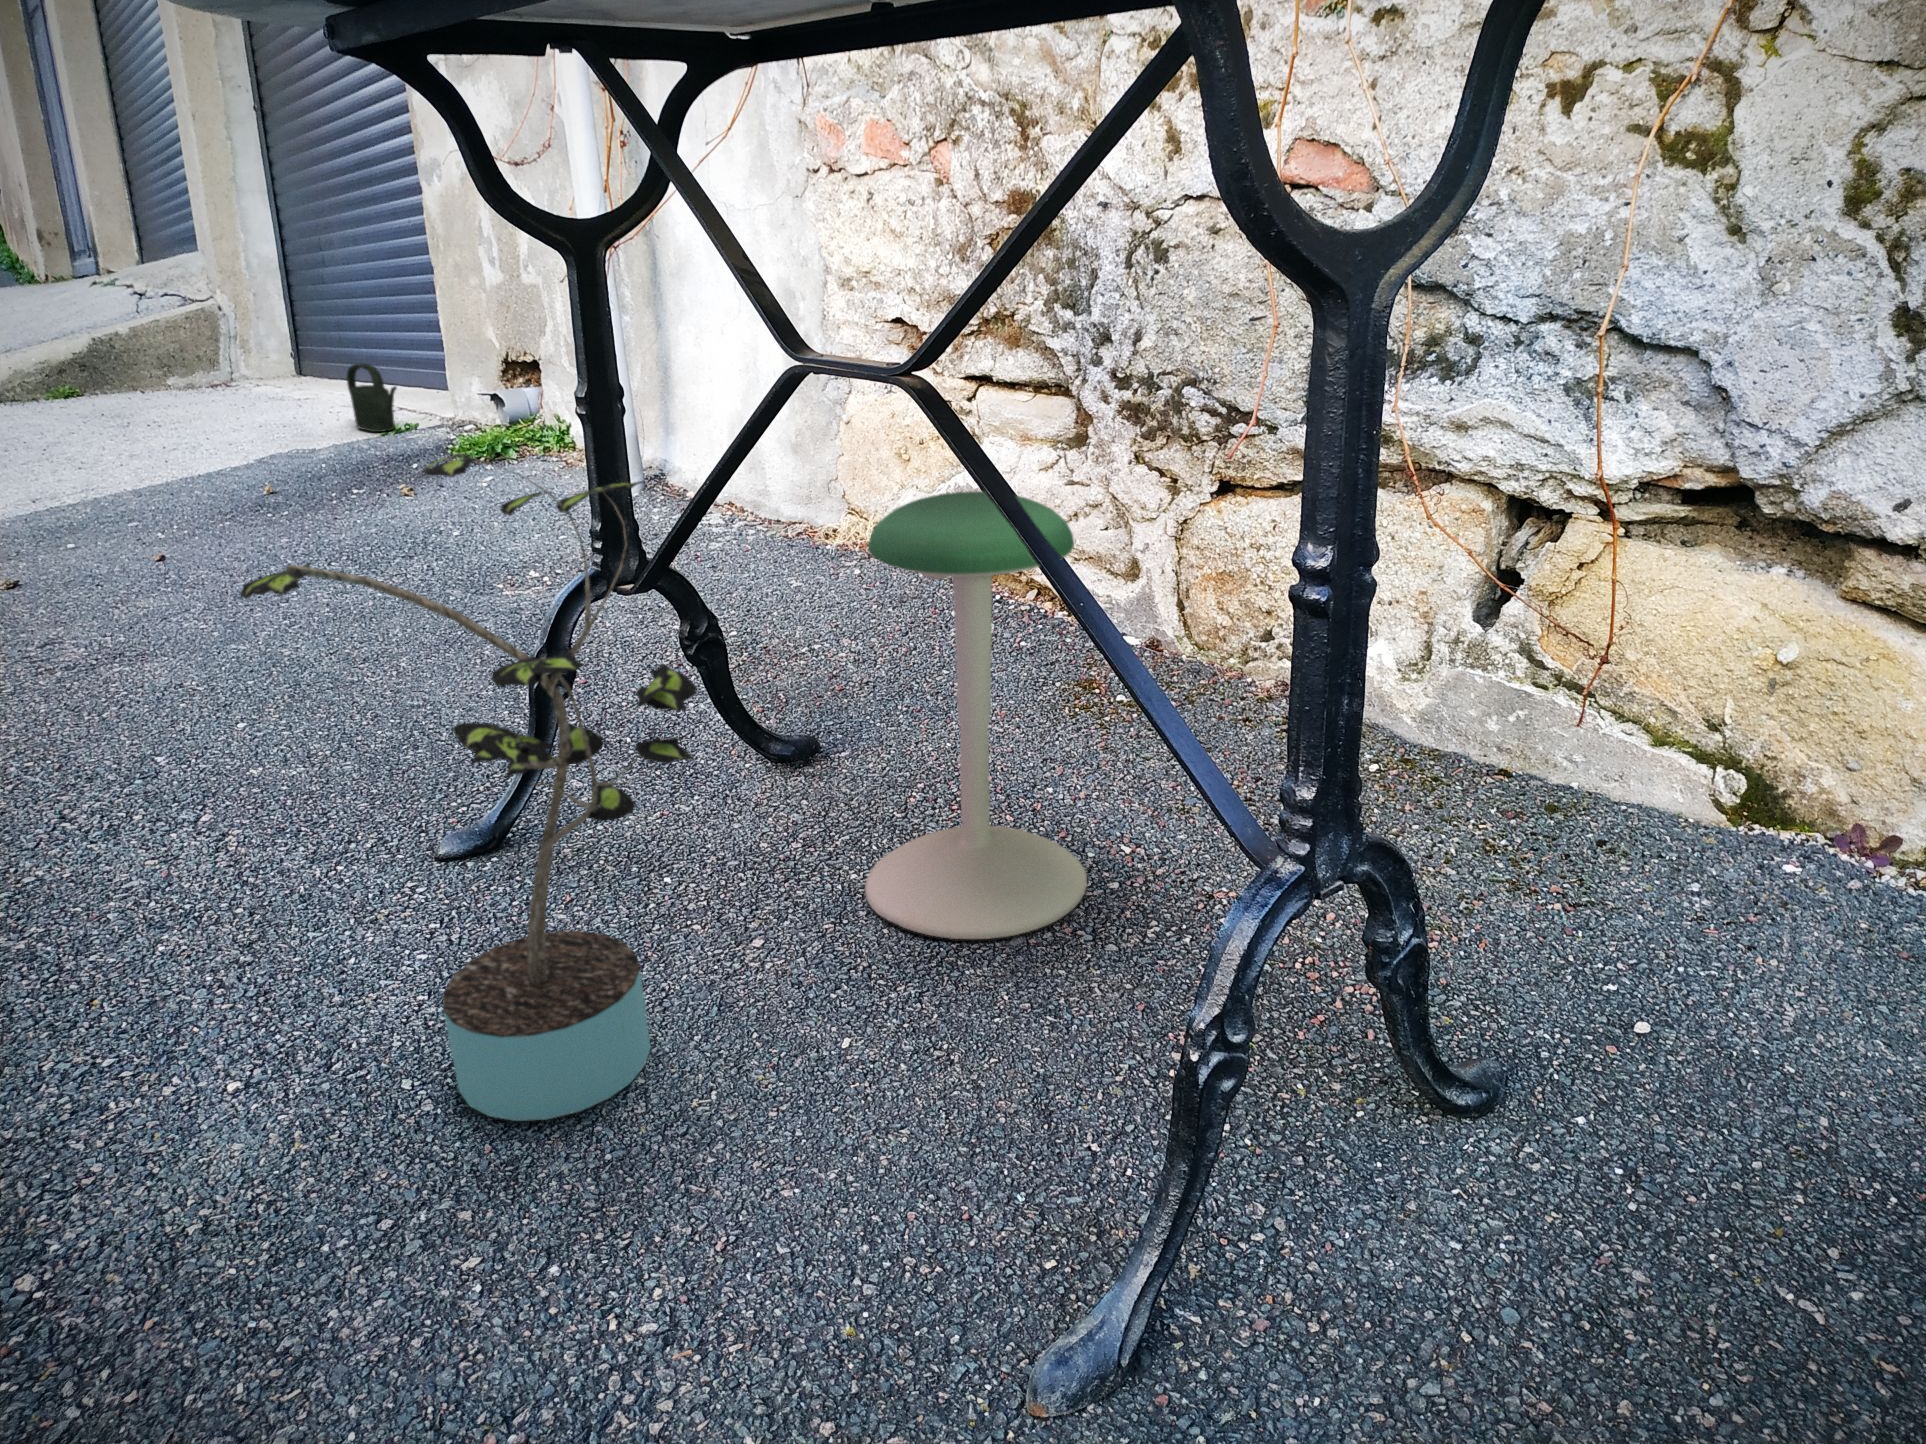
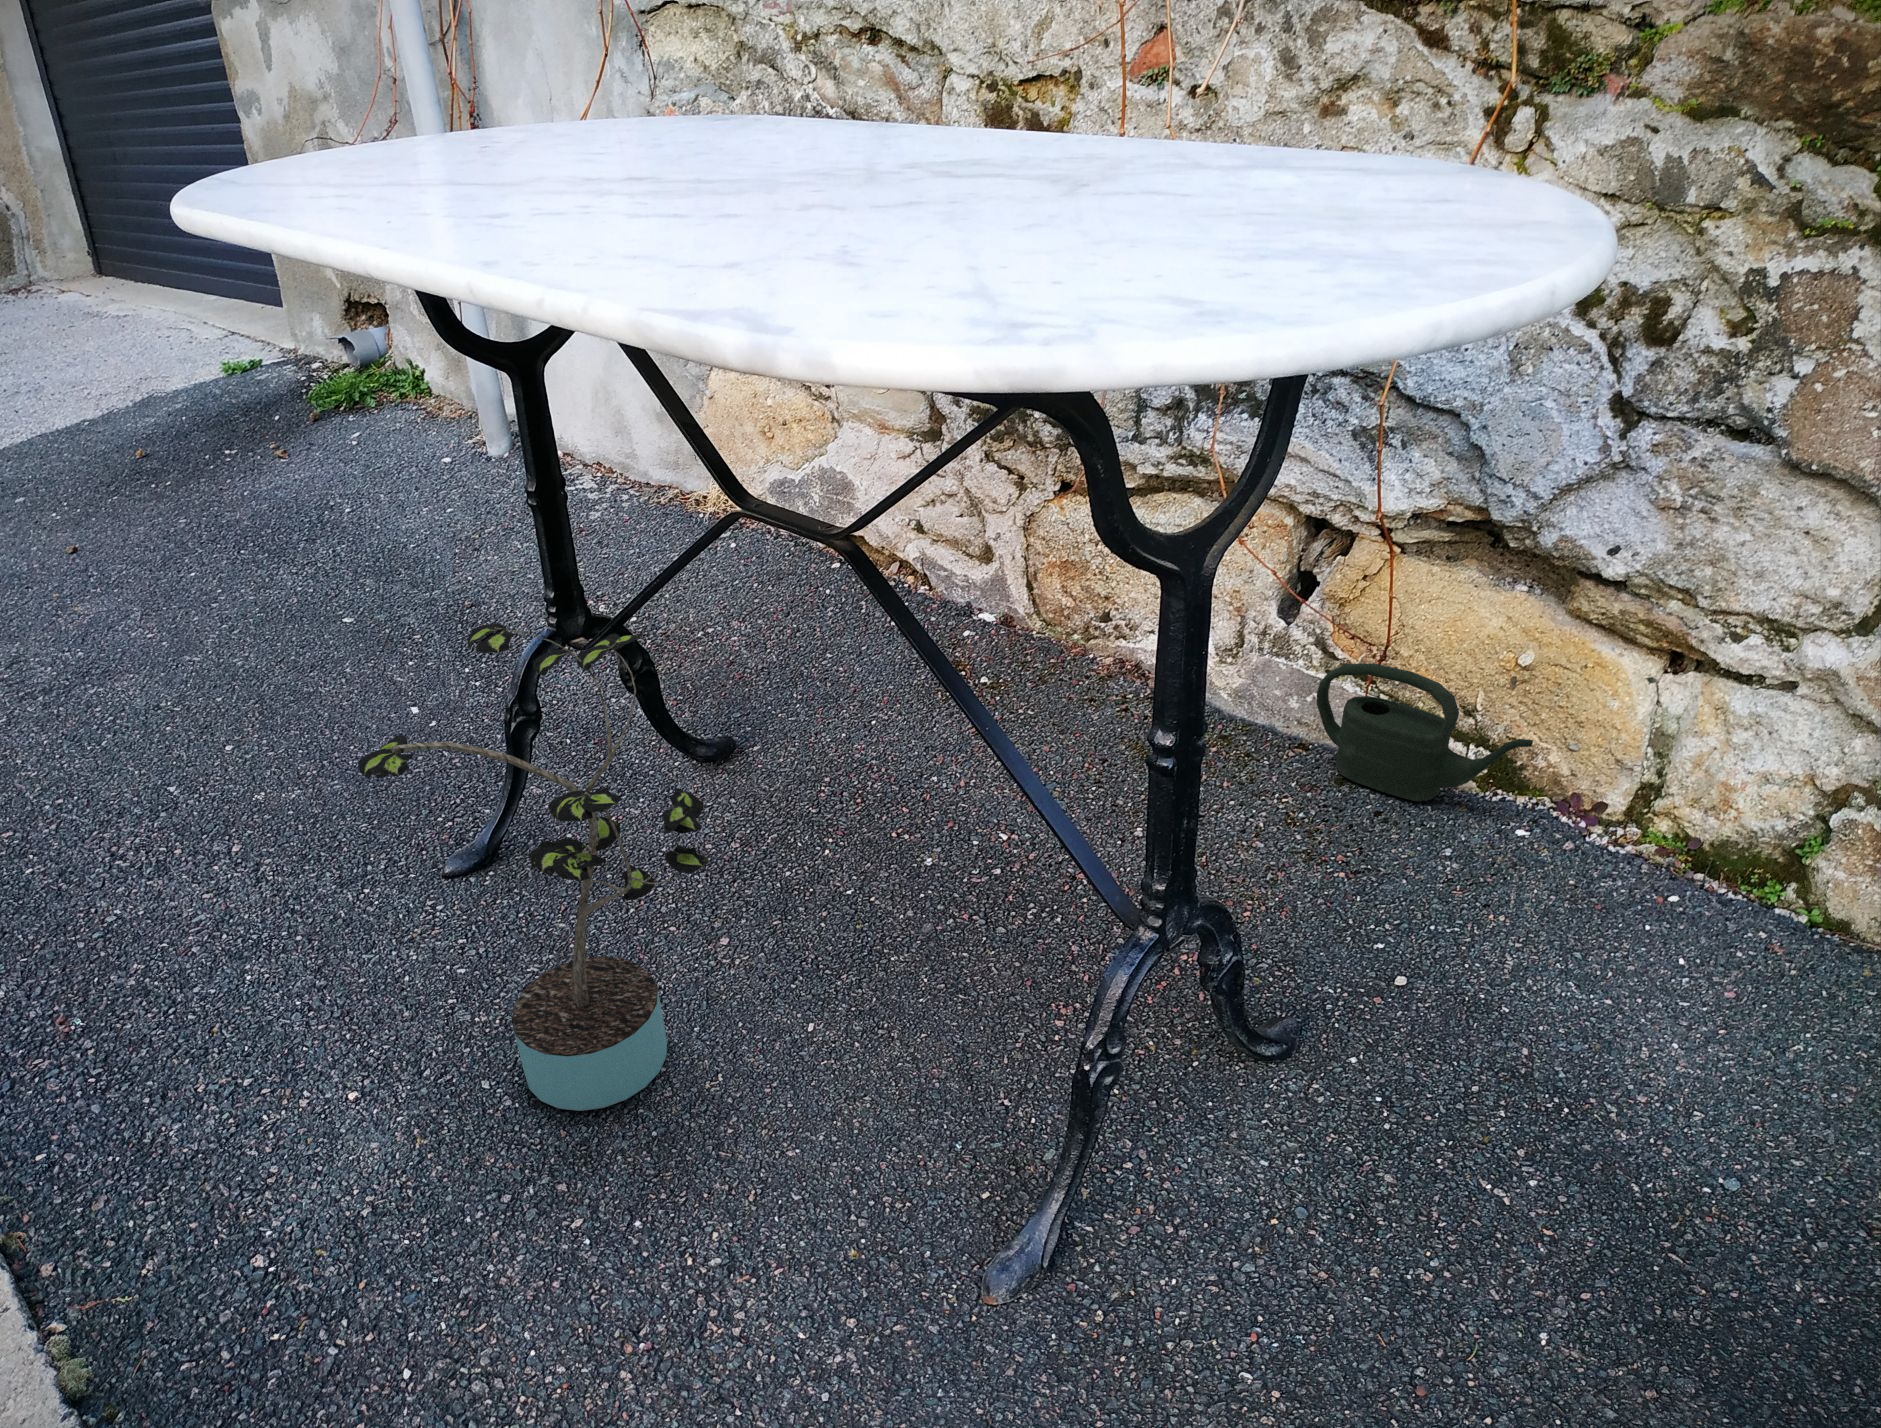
watering can: present [347,364,397,432] -> present [1317,663,1533,801]
stool: present [865,491,1087,939] -> none [803,580,981,930]

